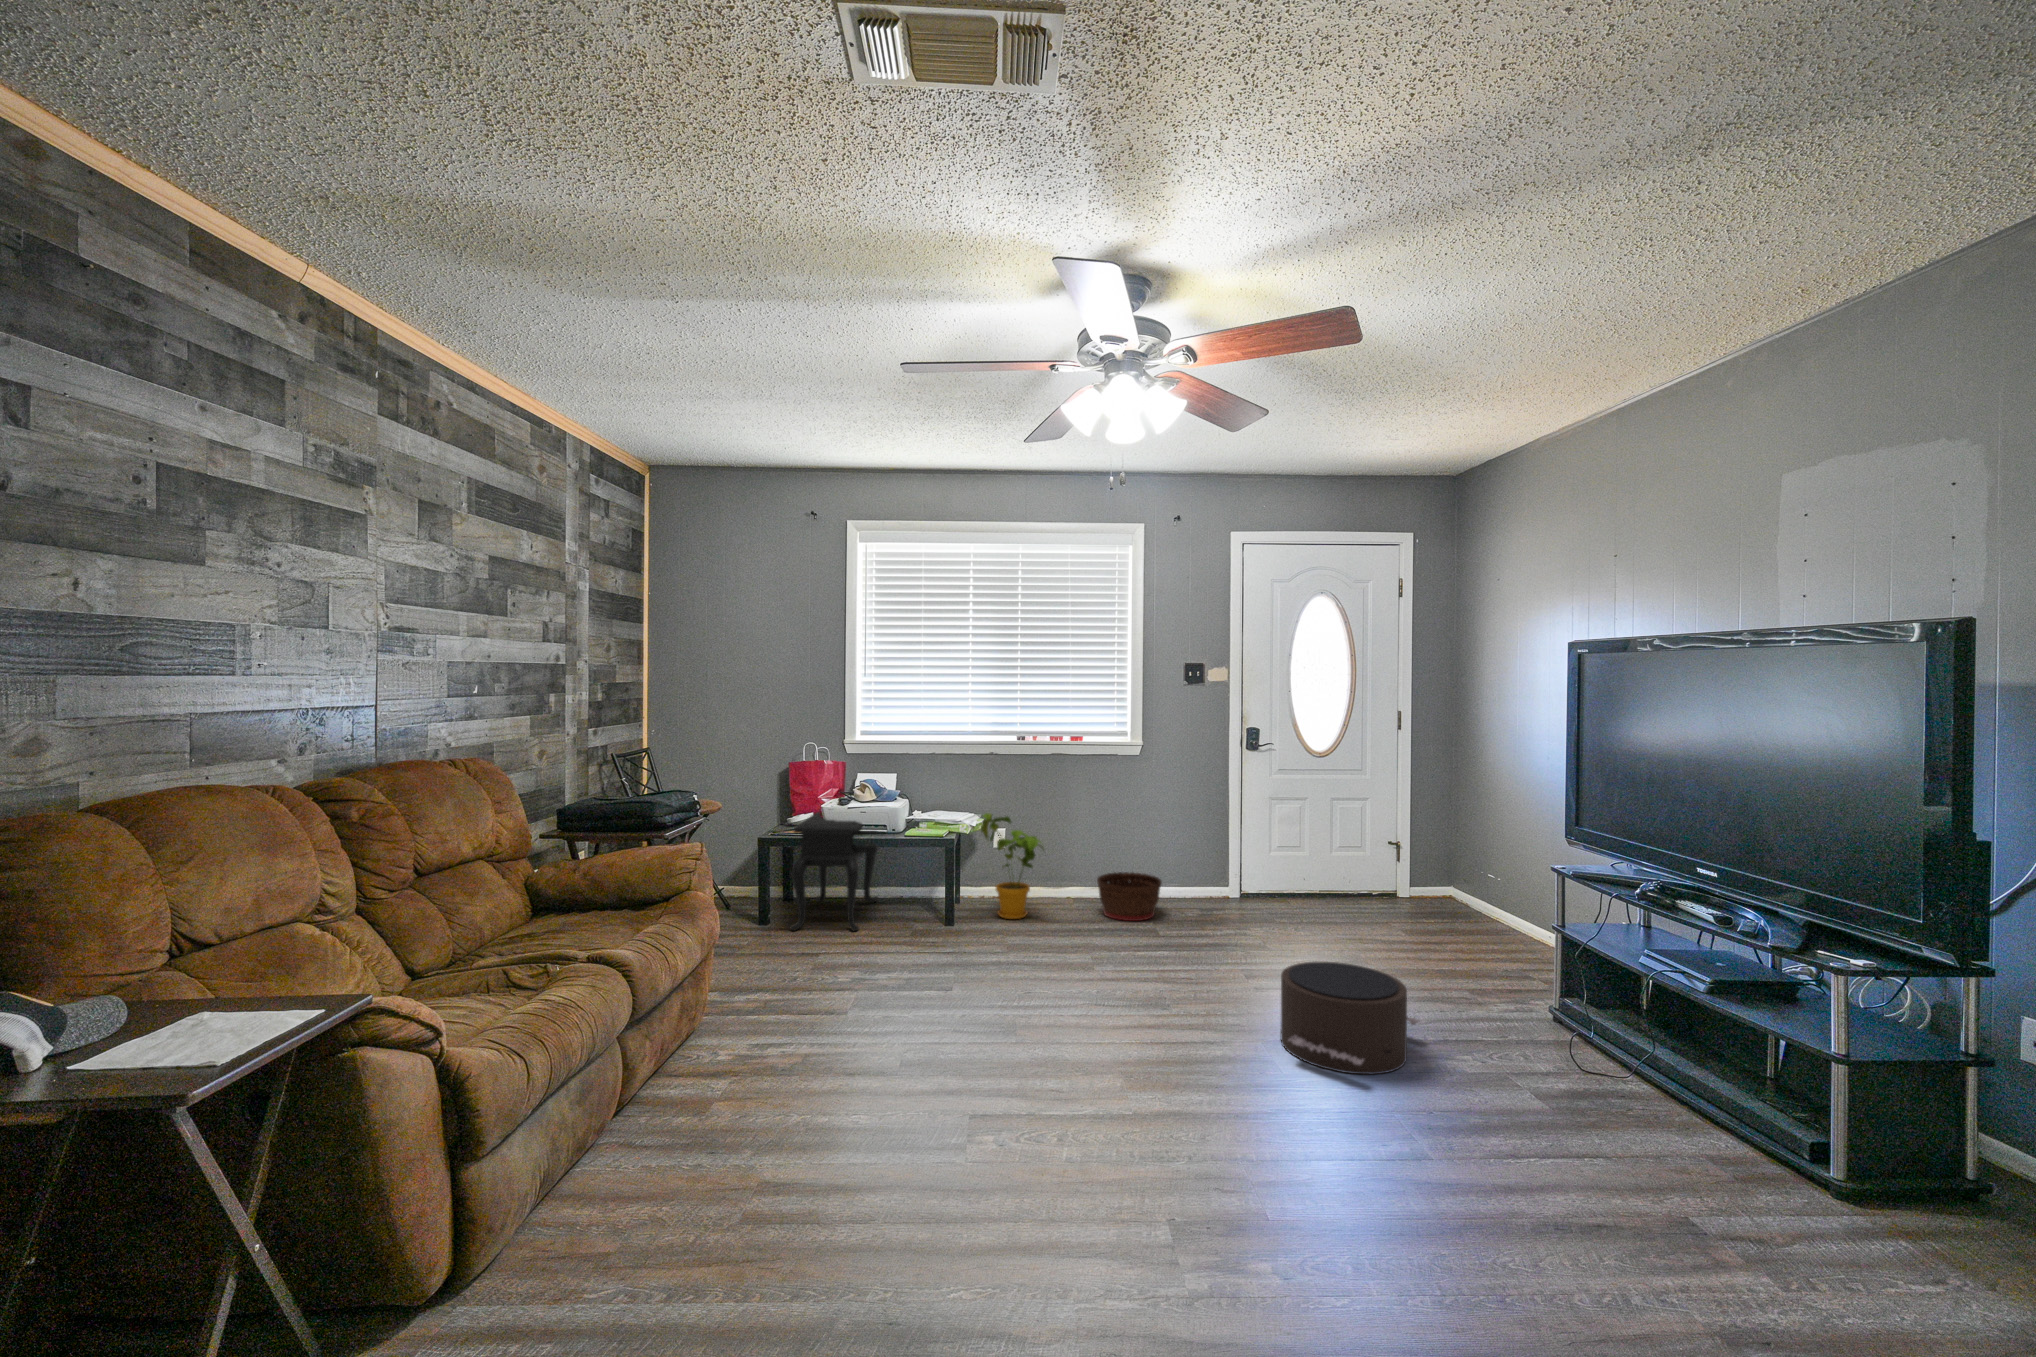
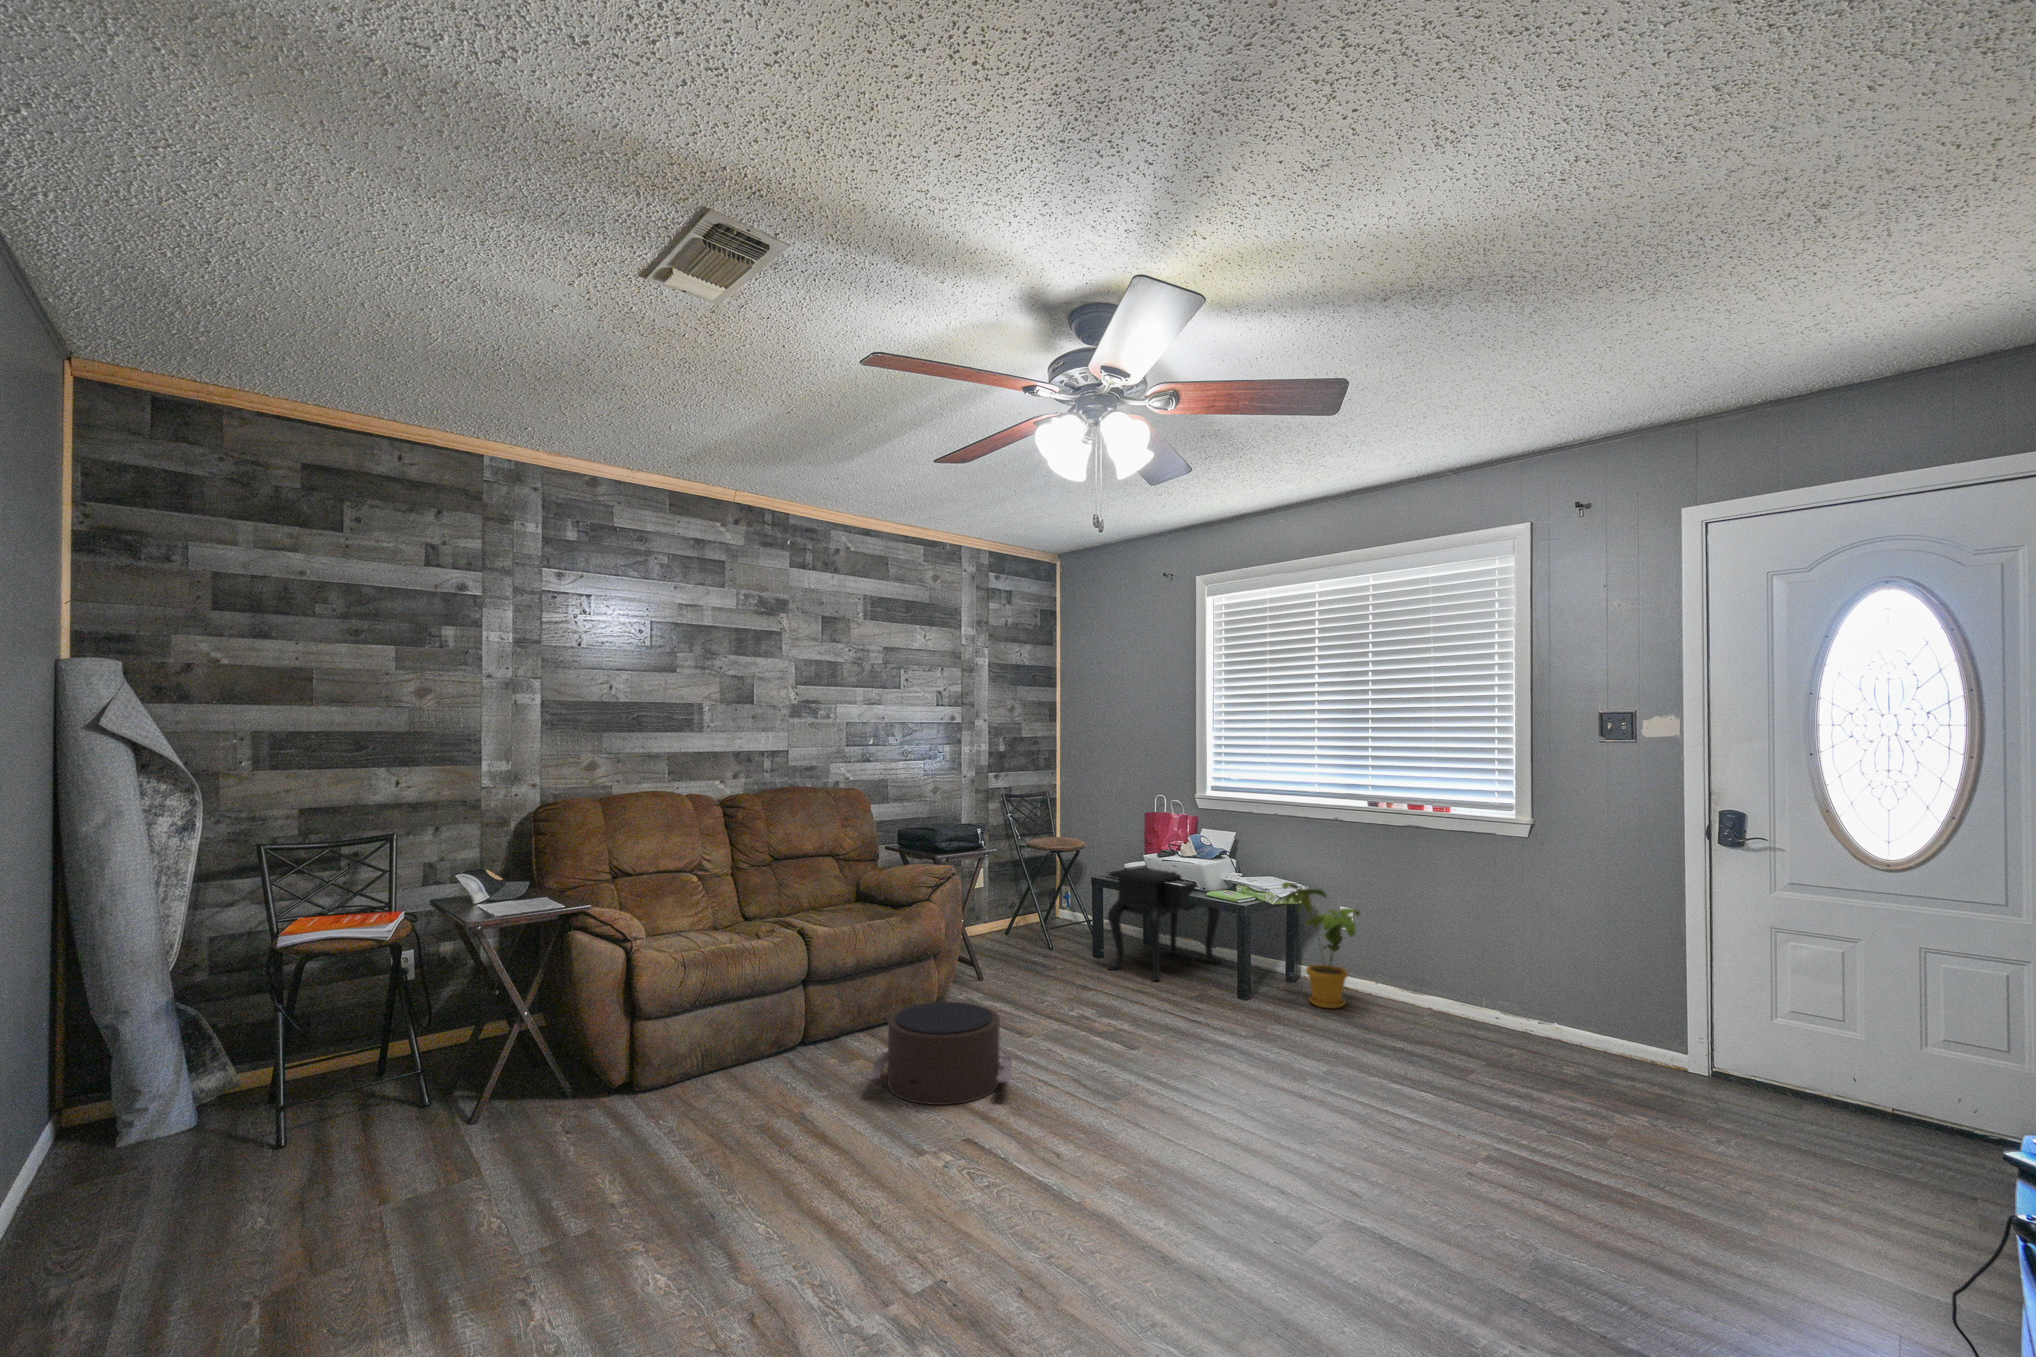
basket: present [1097,872,1162,921] -> none [1426,979,1518,1046]
pouf: present [1280,962,1418,1074] -> present [869,1002,1012,1105]

